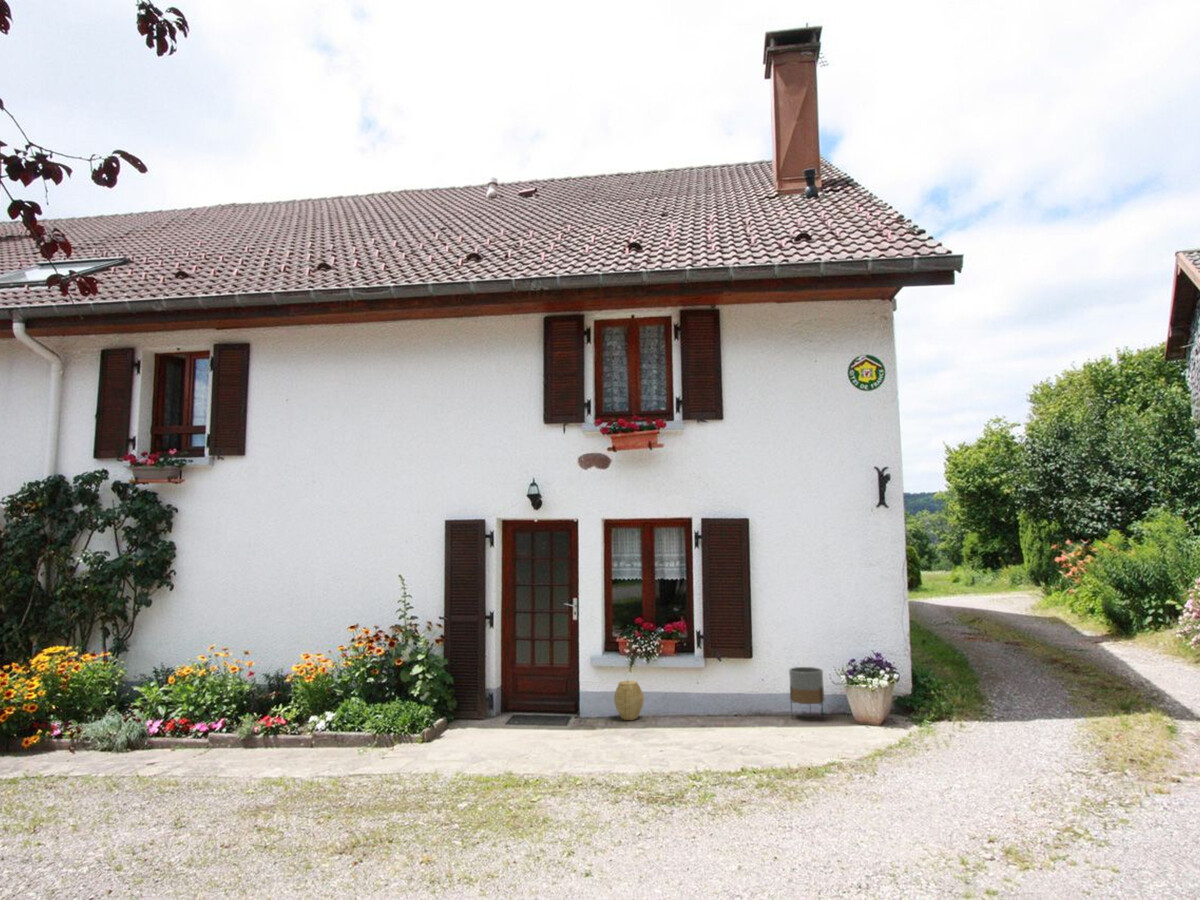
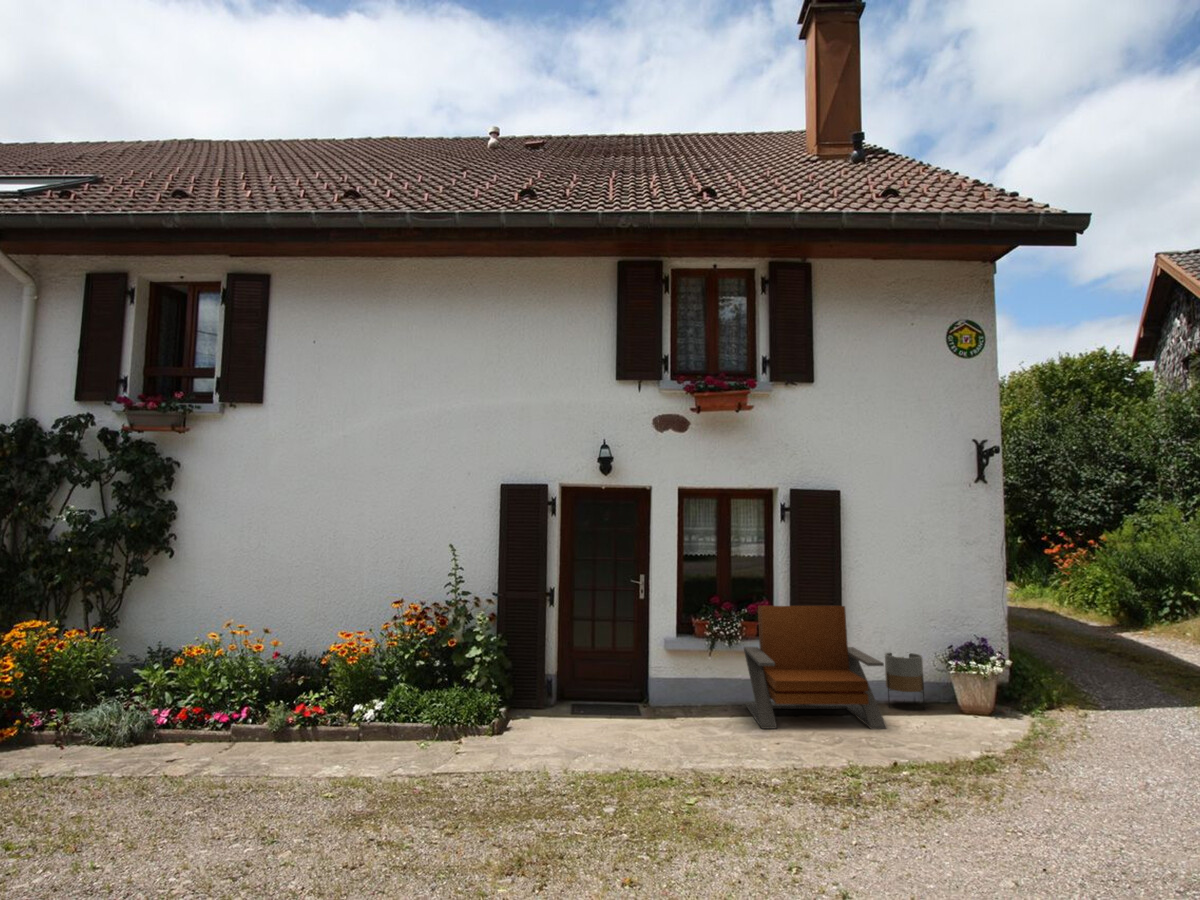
lounge chair: none [656,625,771,739] -> present [744,606,887,729]
woven basket: present [614,680,644,720] -> none [693,665,726,709]

